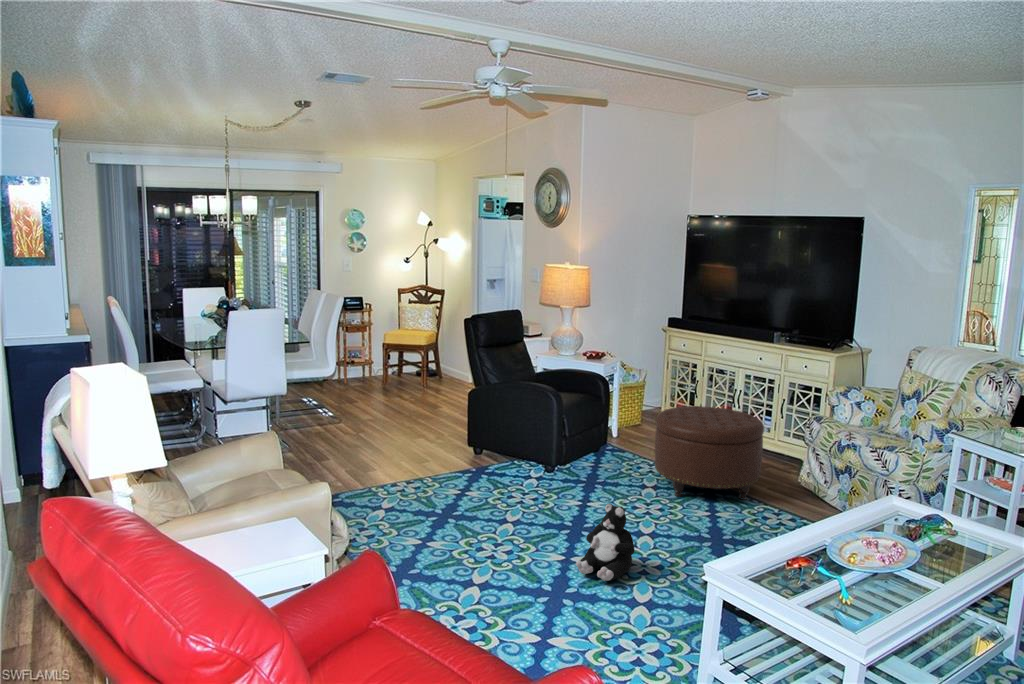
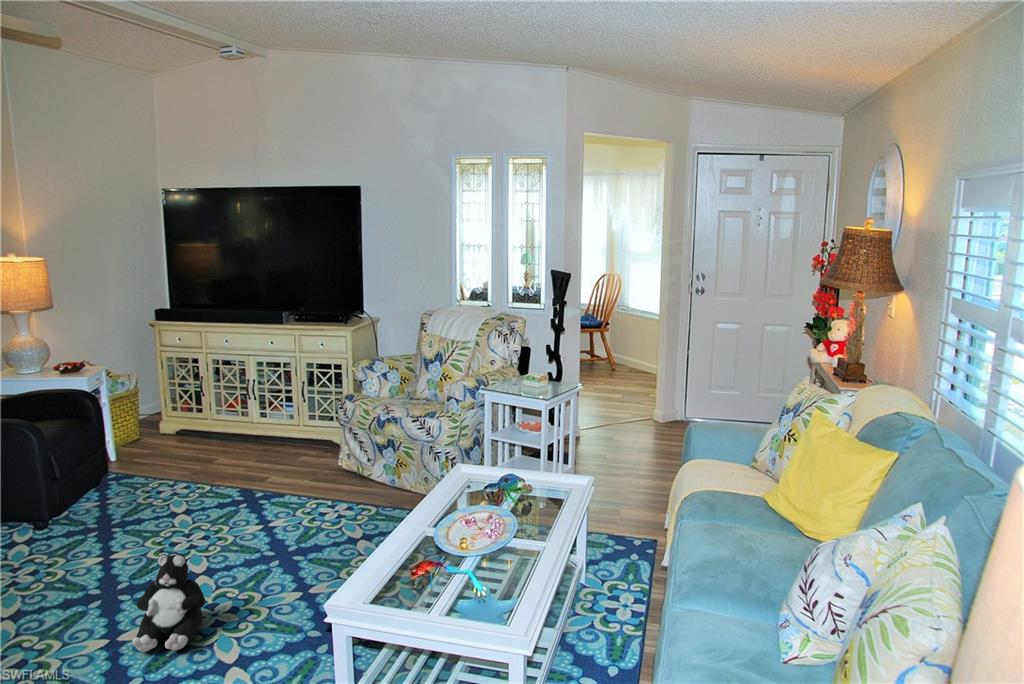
ottoman: present [655,406,764,500] -> none [176,404,305,517]

